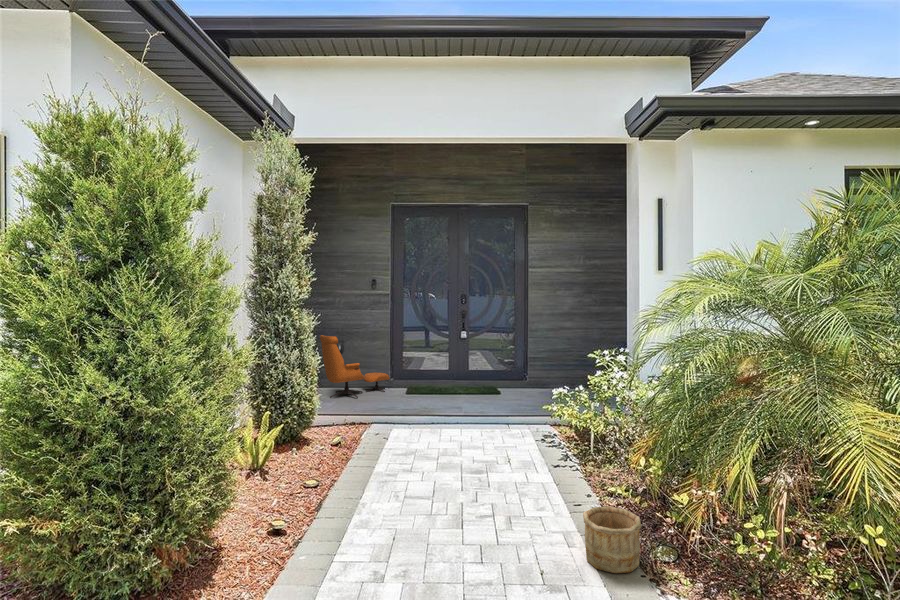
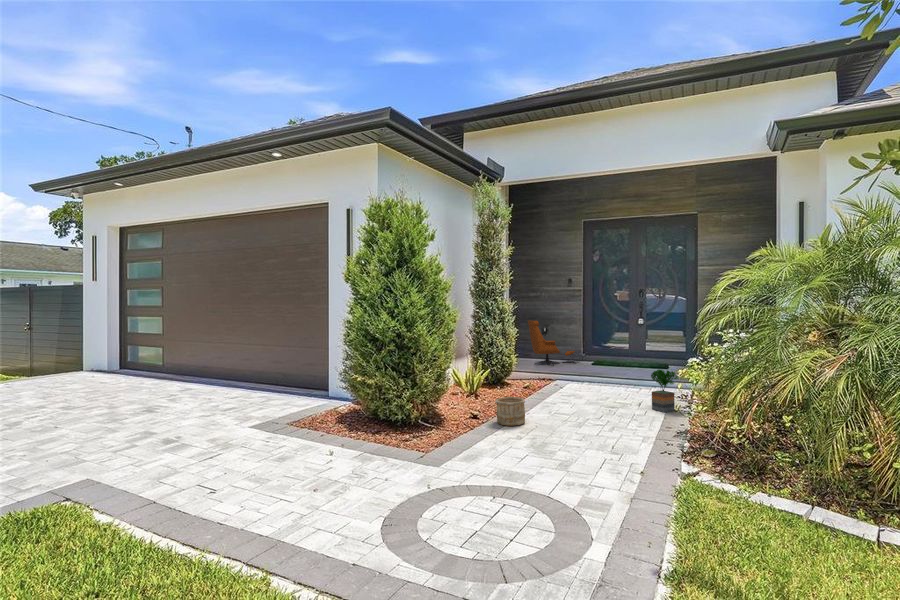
potted tree: none [535,416,572,477] -> present [651,370,678,412]
wooden bucket: present [583,506,641,573] -> present [495,397,525,426]

